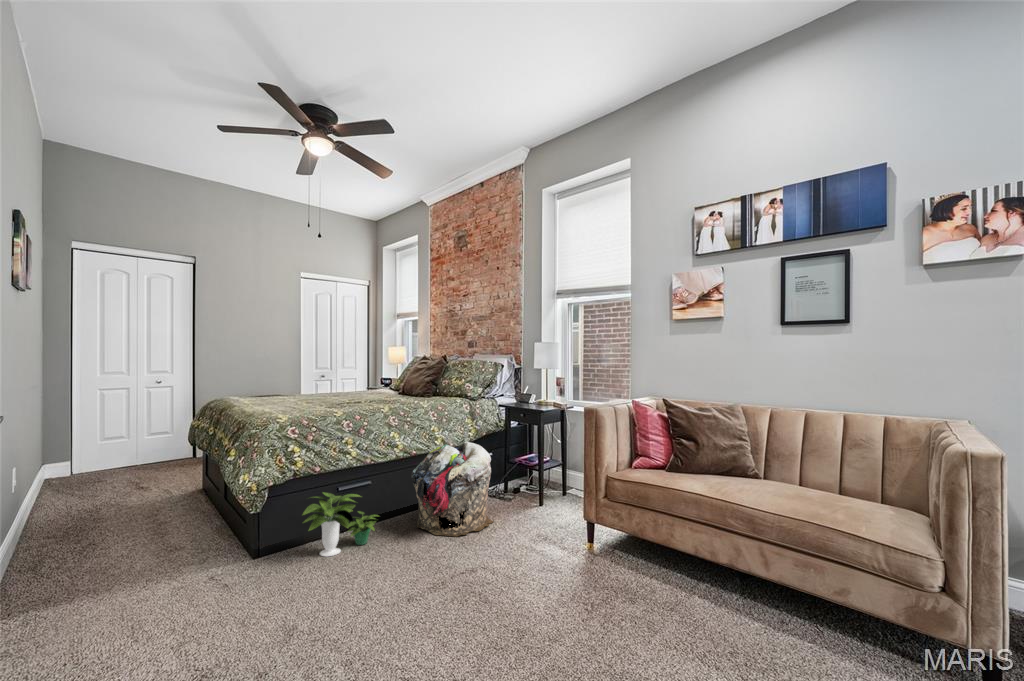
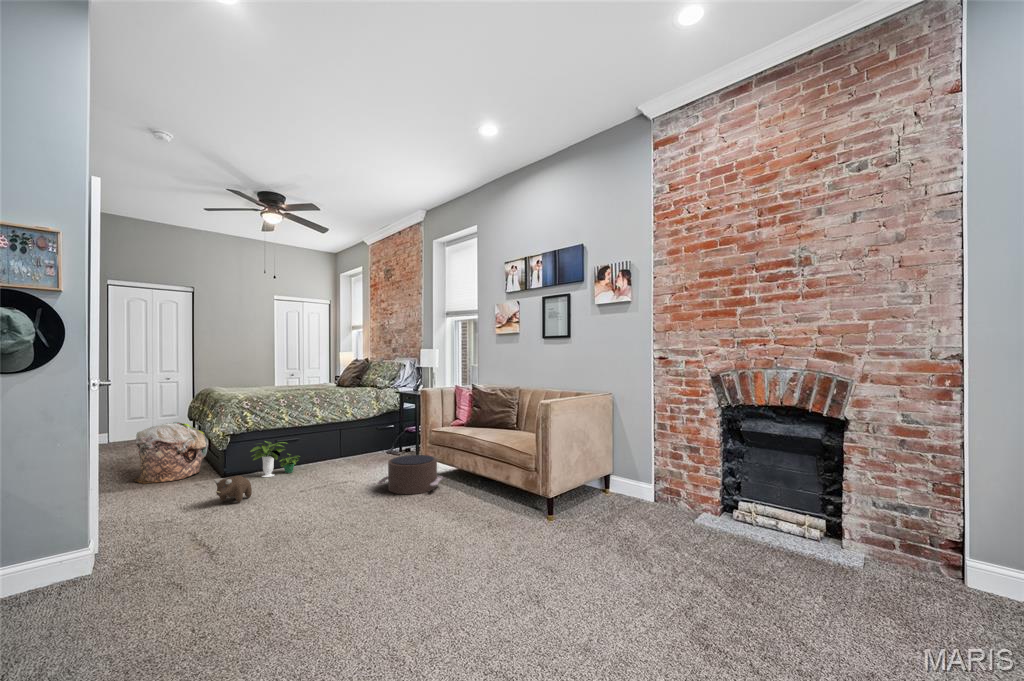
laundry basket: present [411,441,493,537] -> present [134,422,208,484]
pouf: none [550,523,664,612] -> present [378,455,442,494]
plush toy: none [255,581,323,640] -> present [214,476,252,502]

